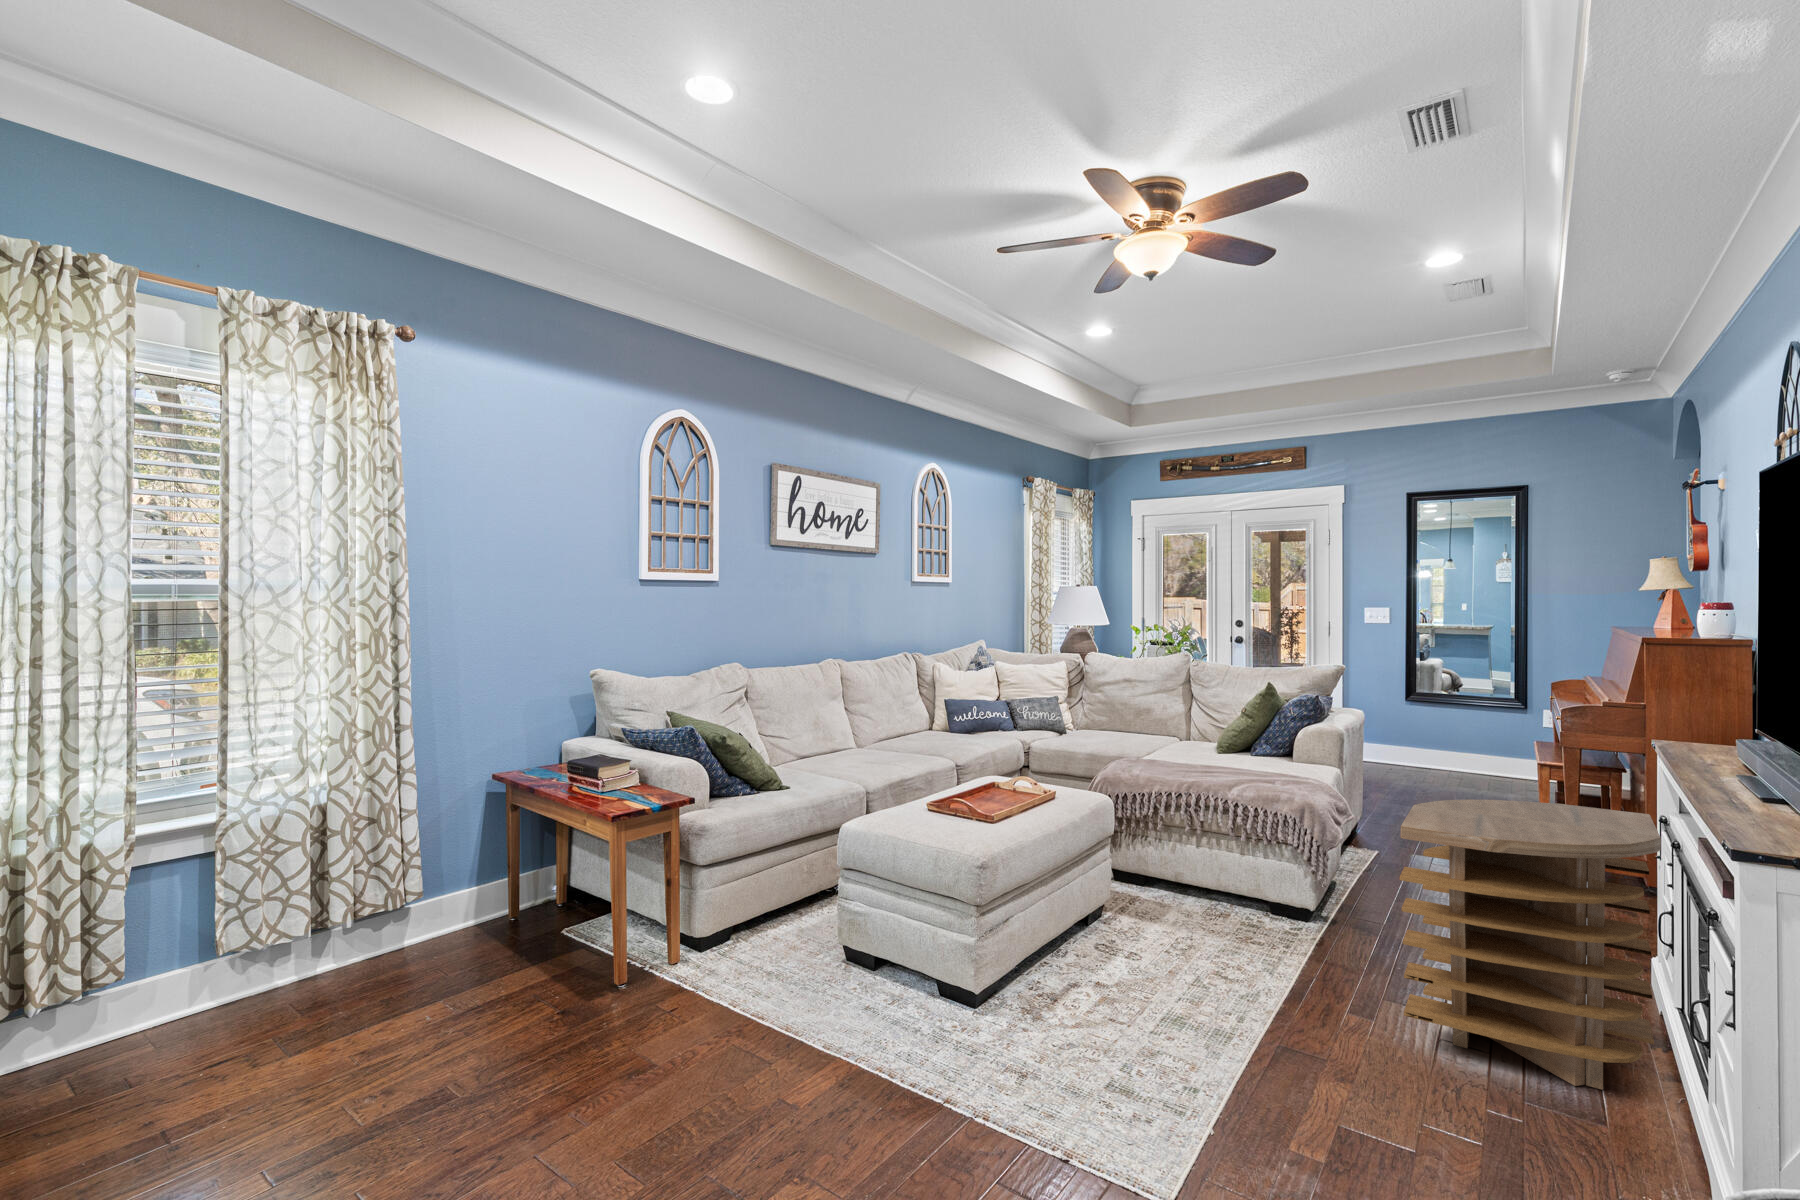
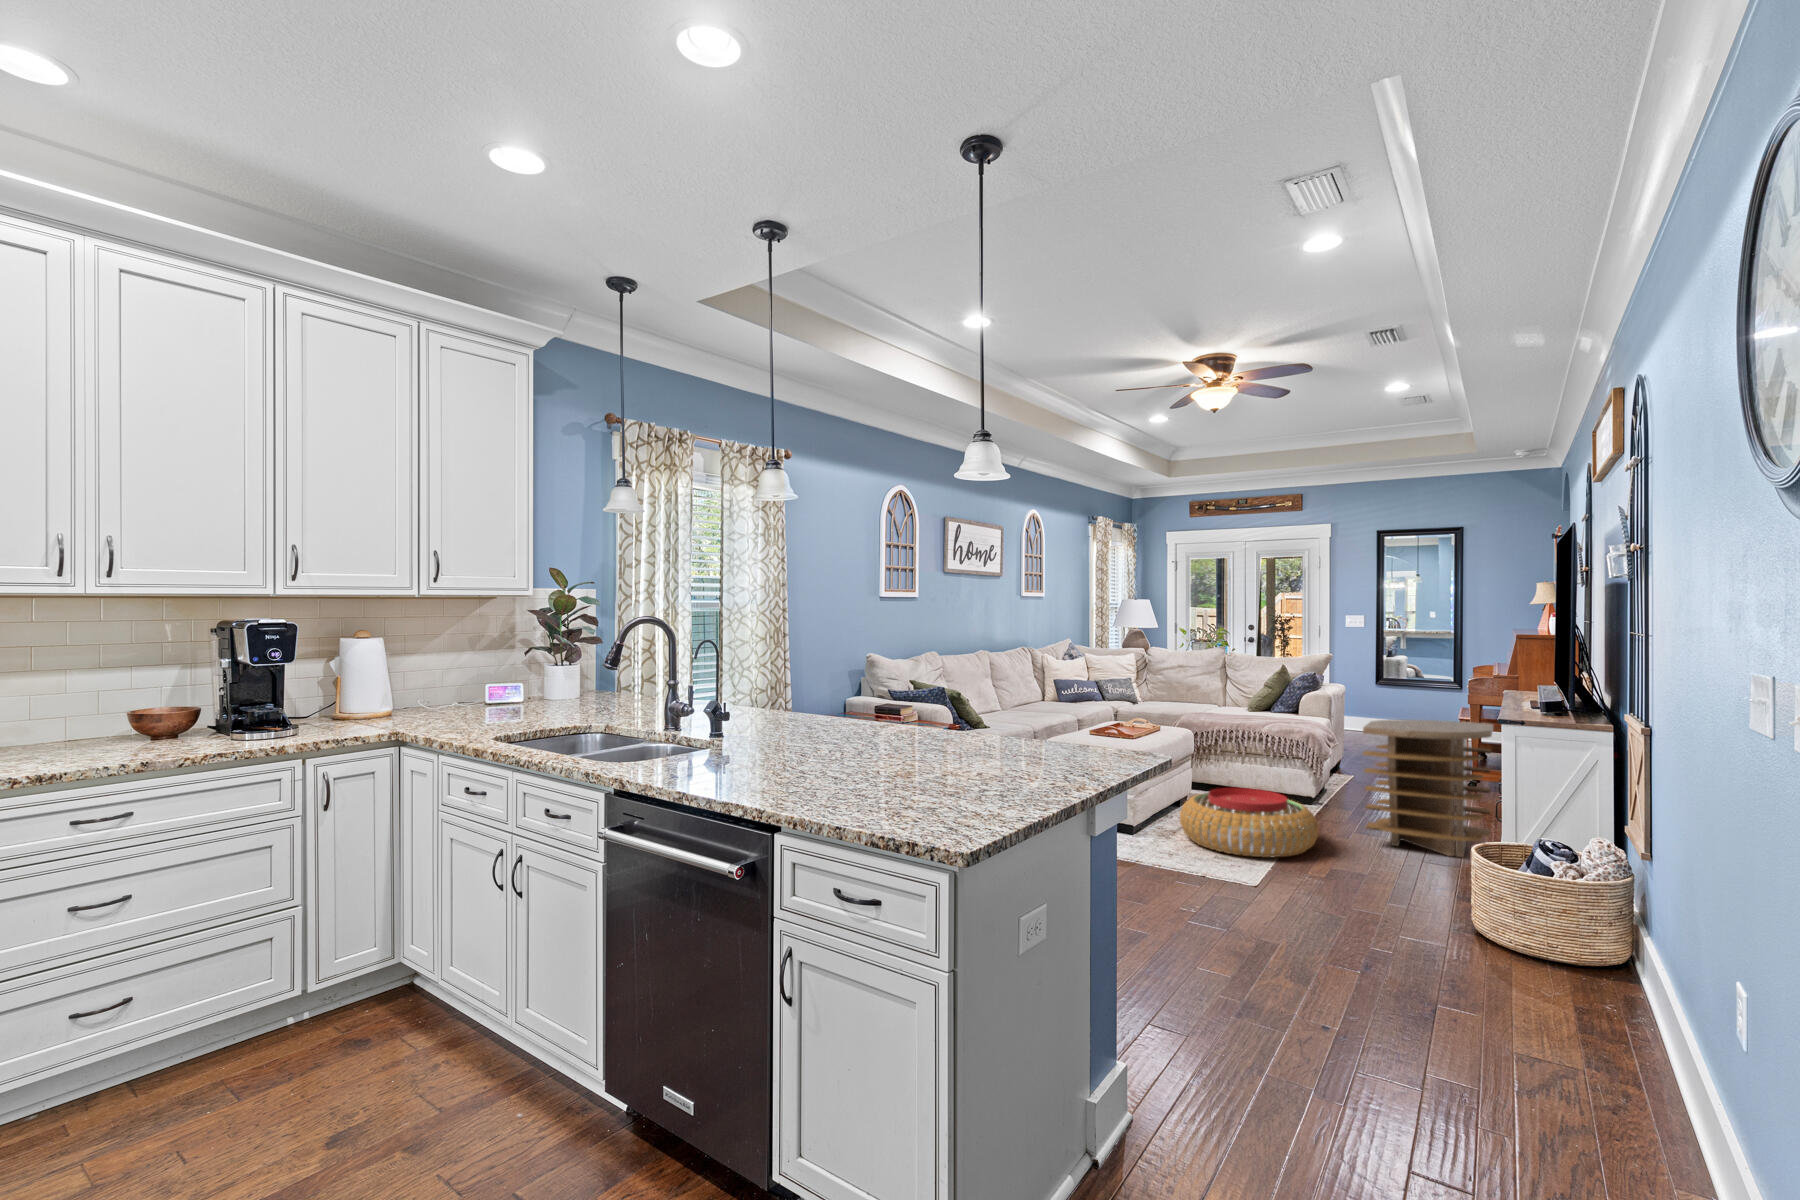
pouf: none [1059,919,1314,1089] -> present [1180,788,1318,857]

